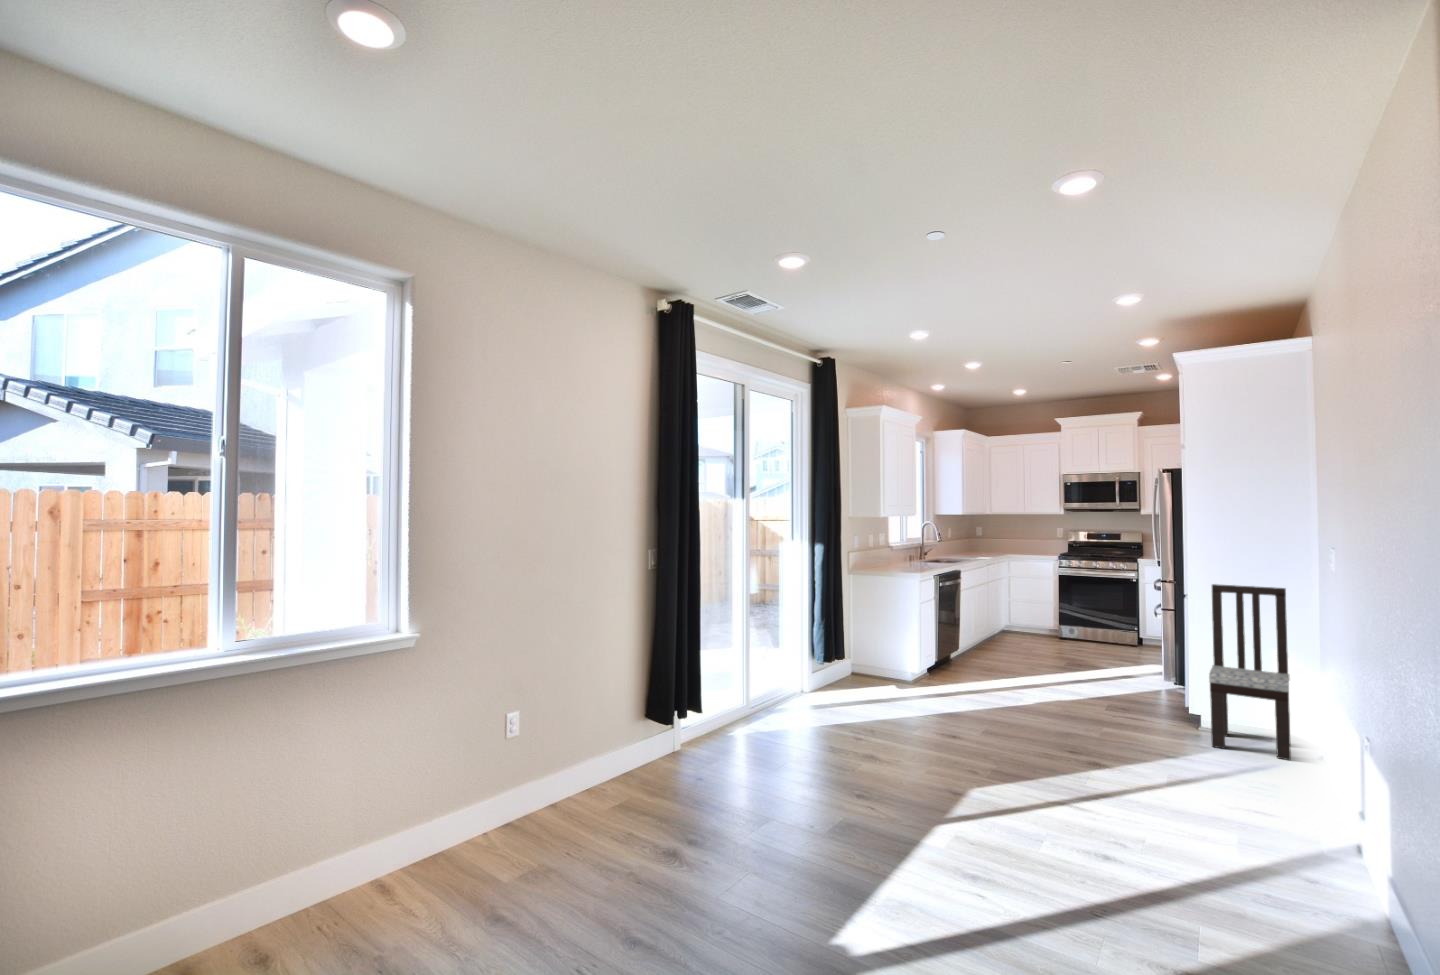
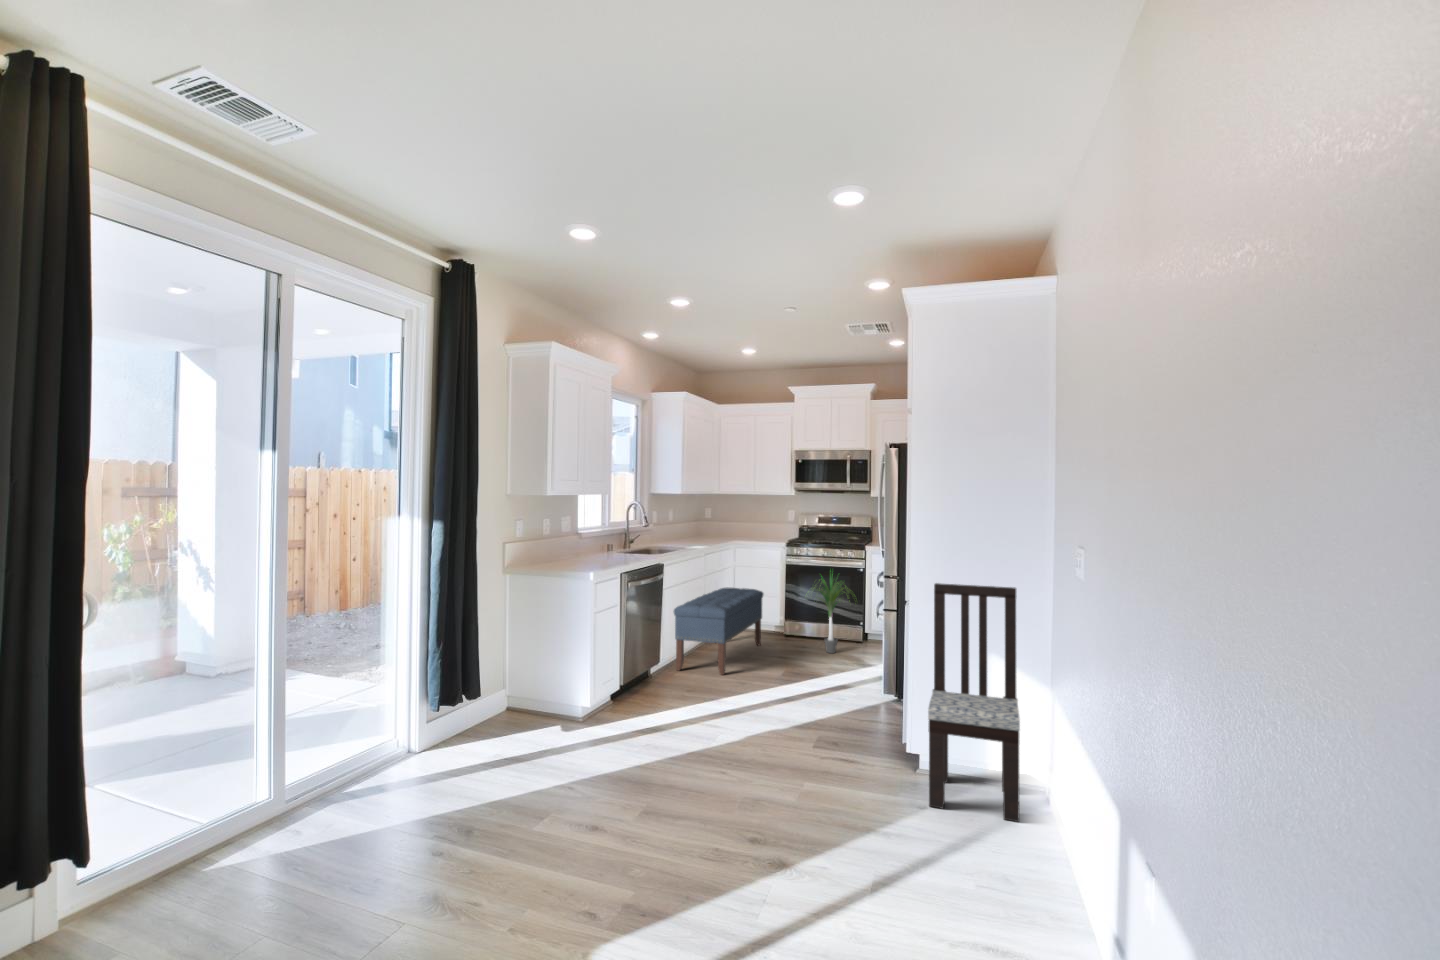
potted plant: none [1078,577,1134,653] -> present [814,578,846,653]
bench: none [967,594,1040,663] -> present [674,587,763,675]

